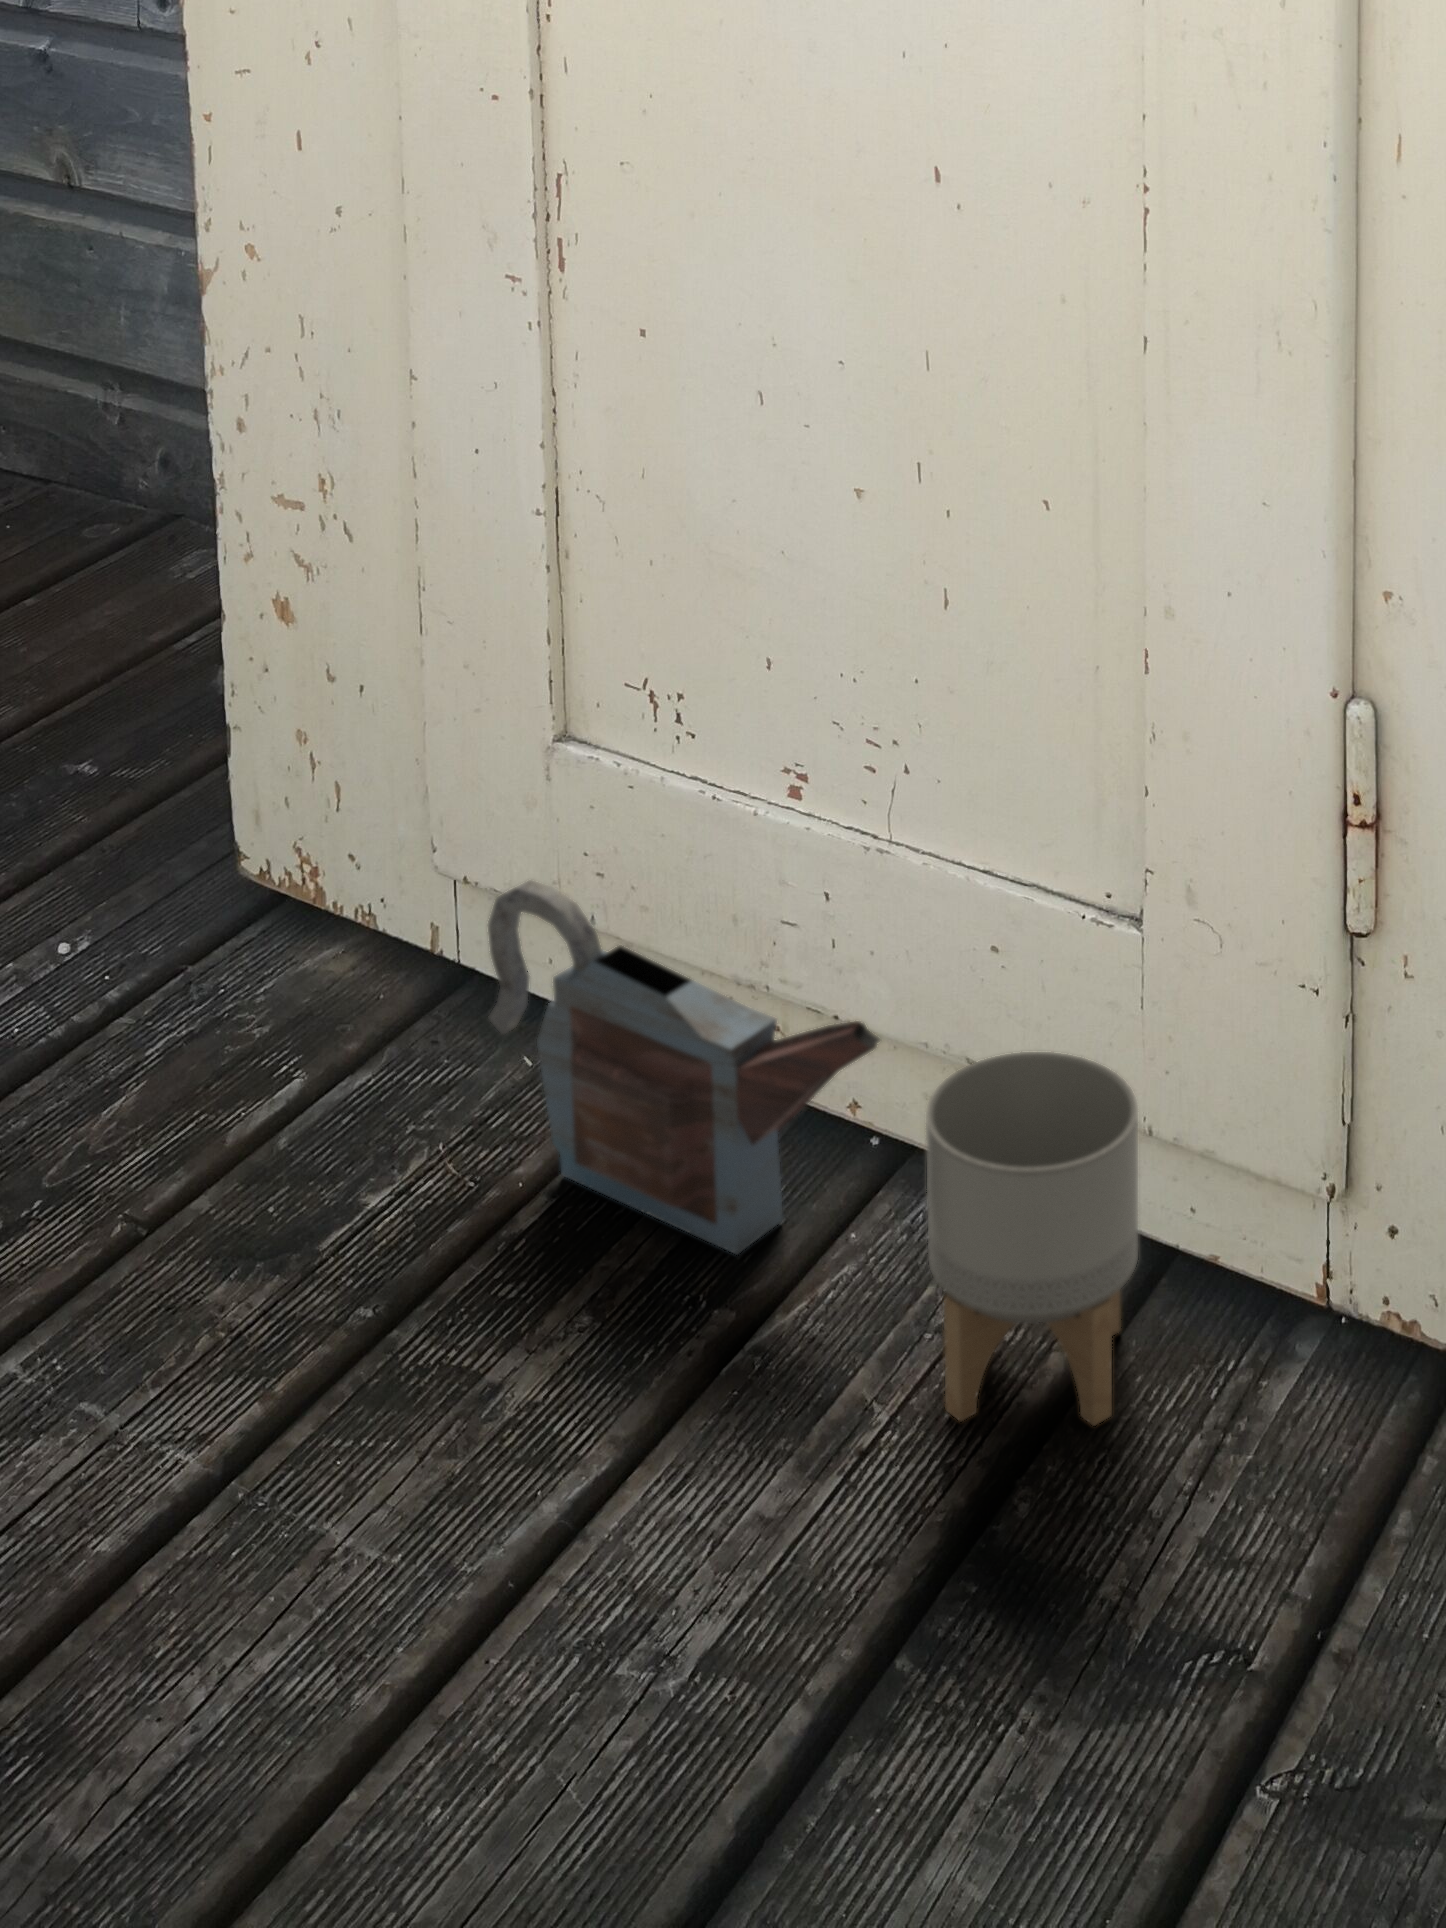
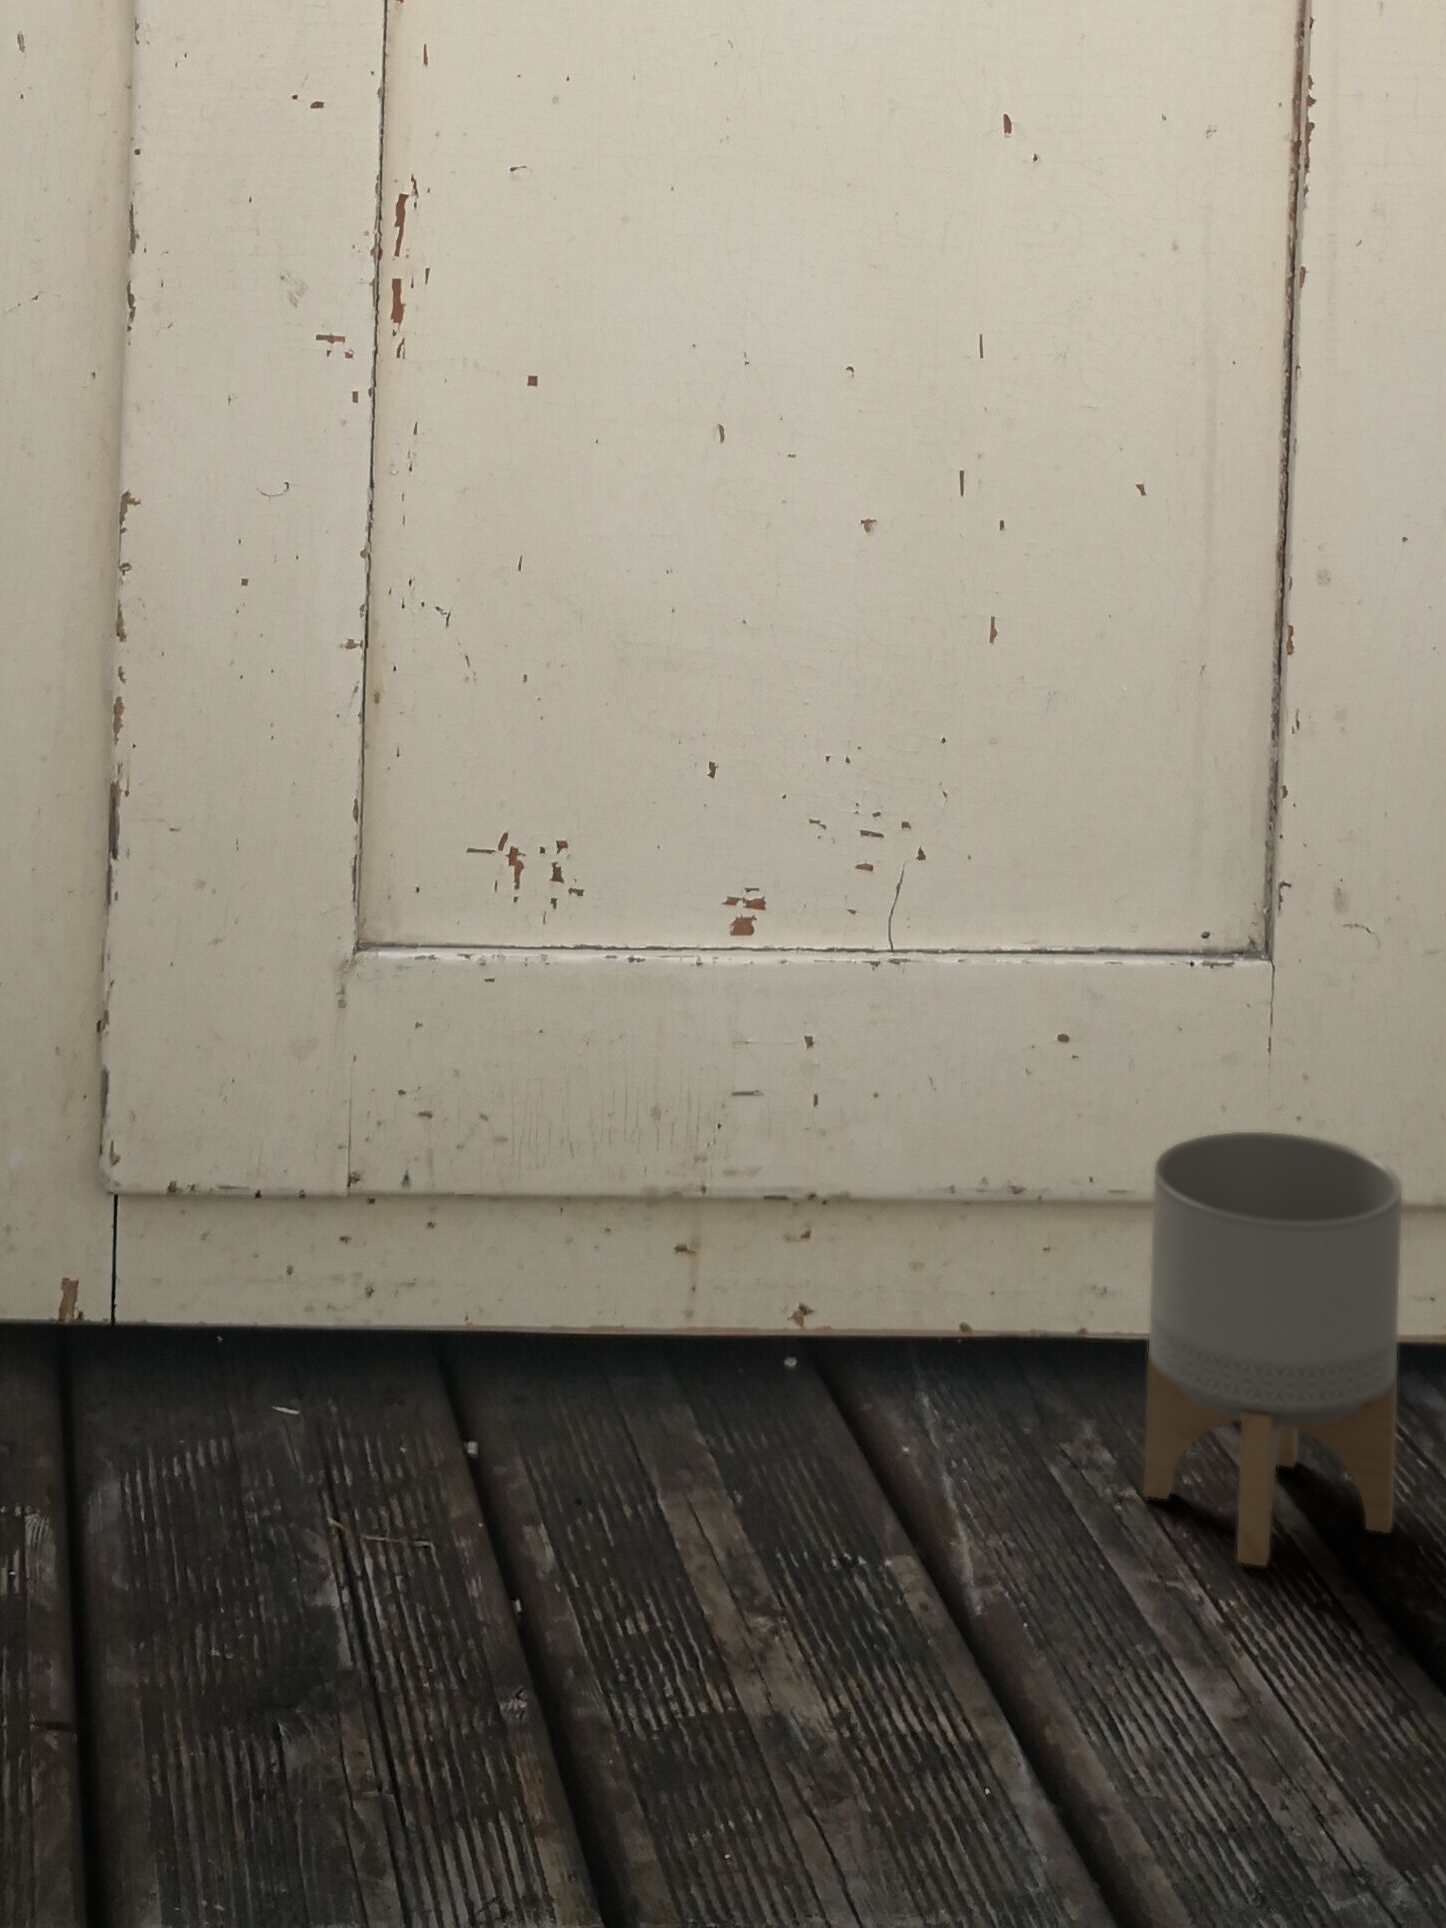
watering can: present [488,881,880,1254] -> none [370,1106,1032,1504]

